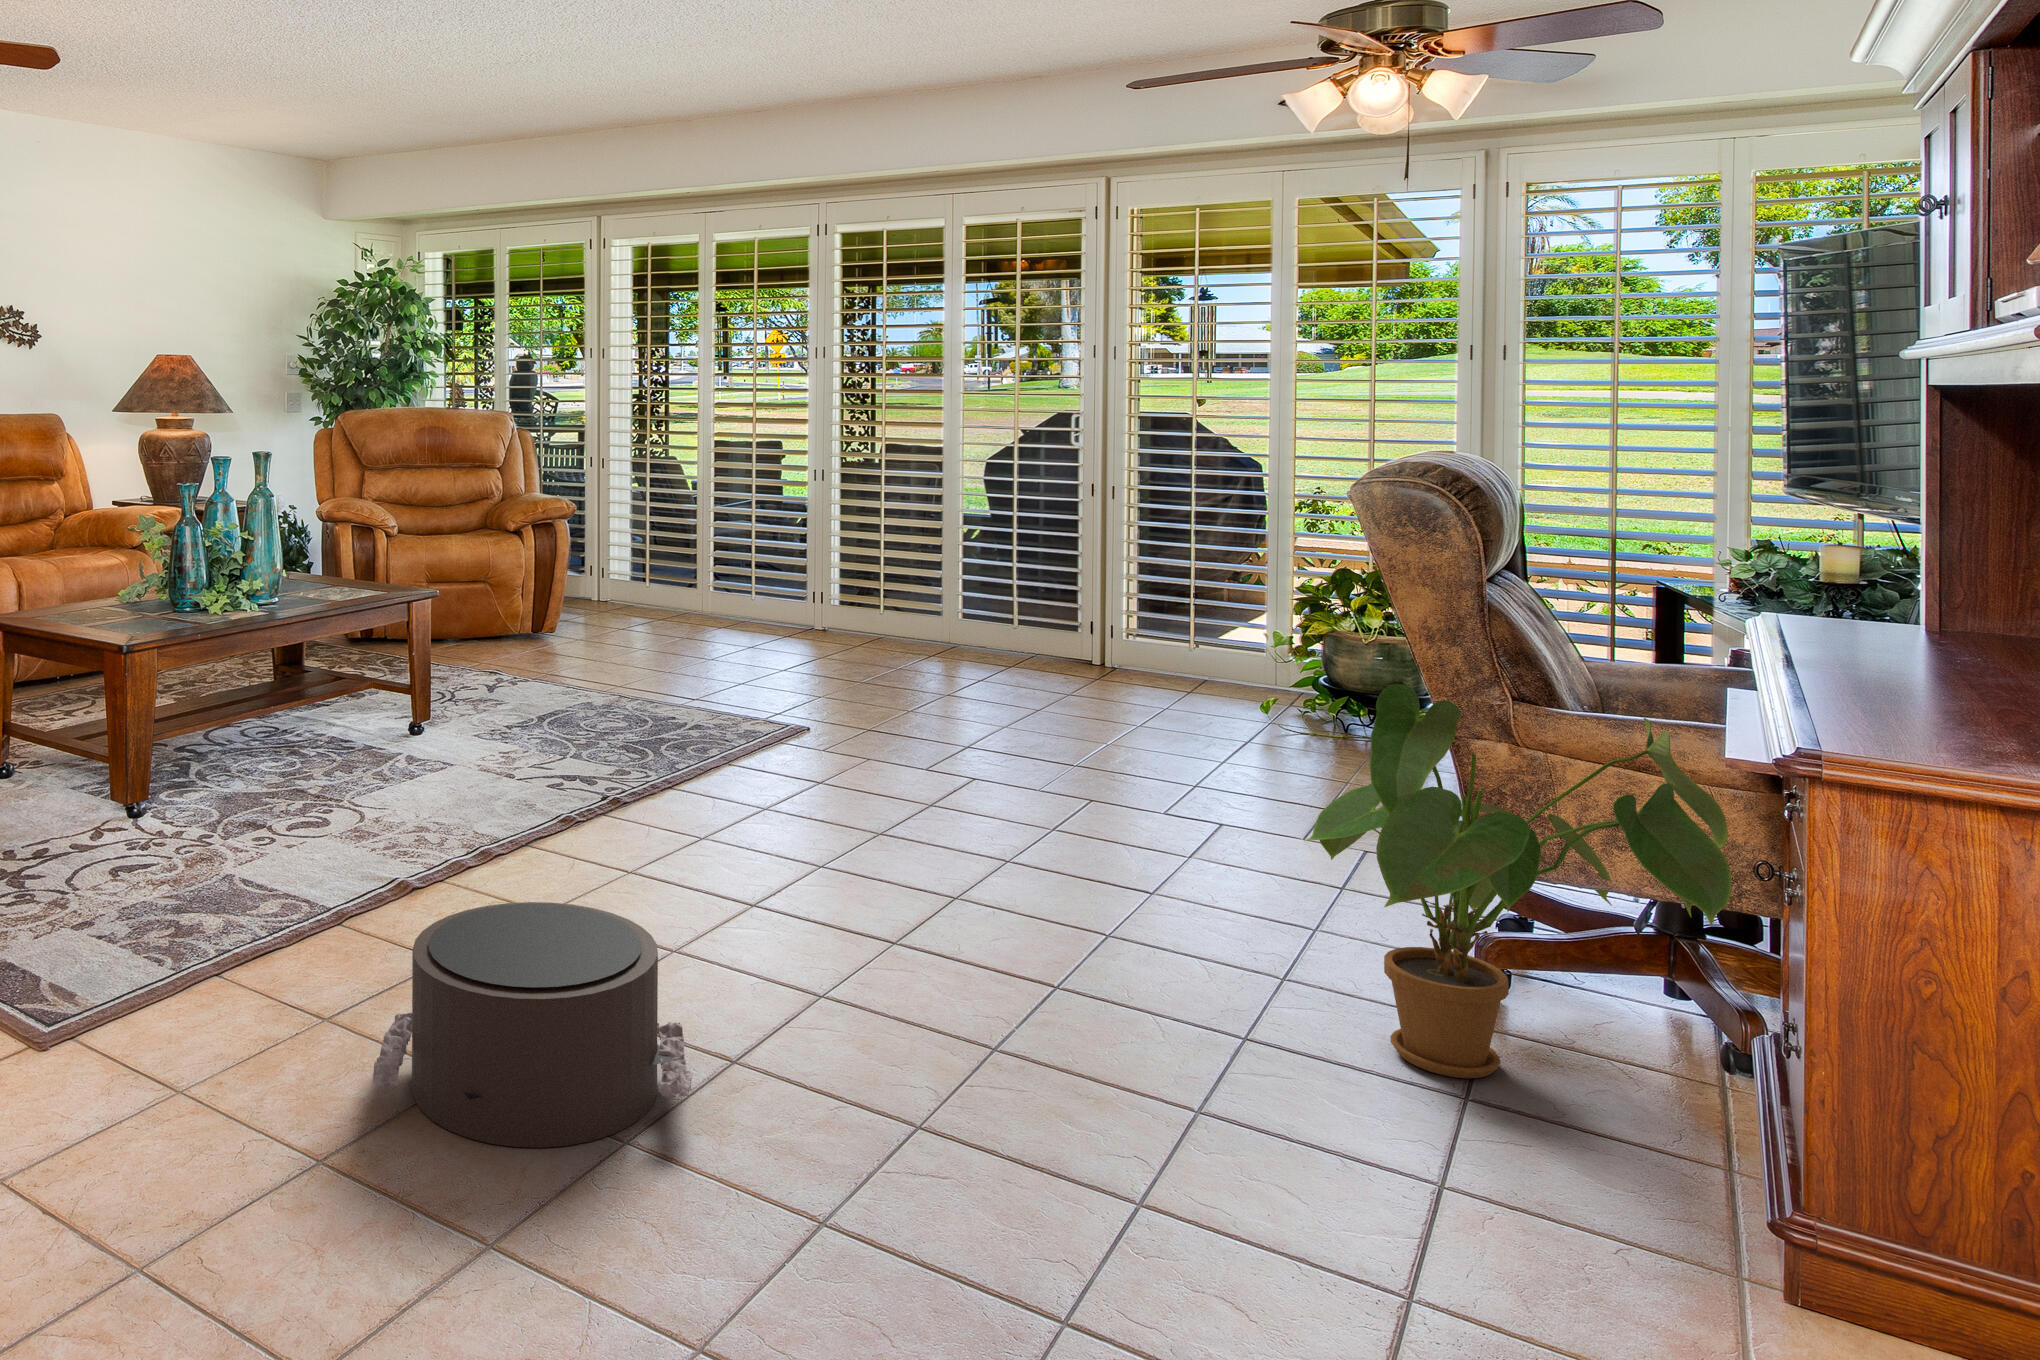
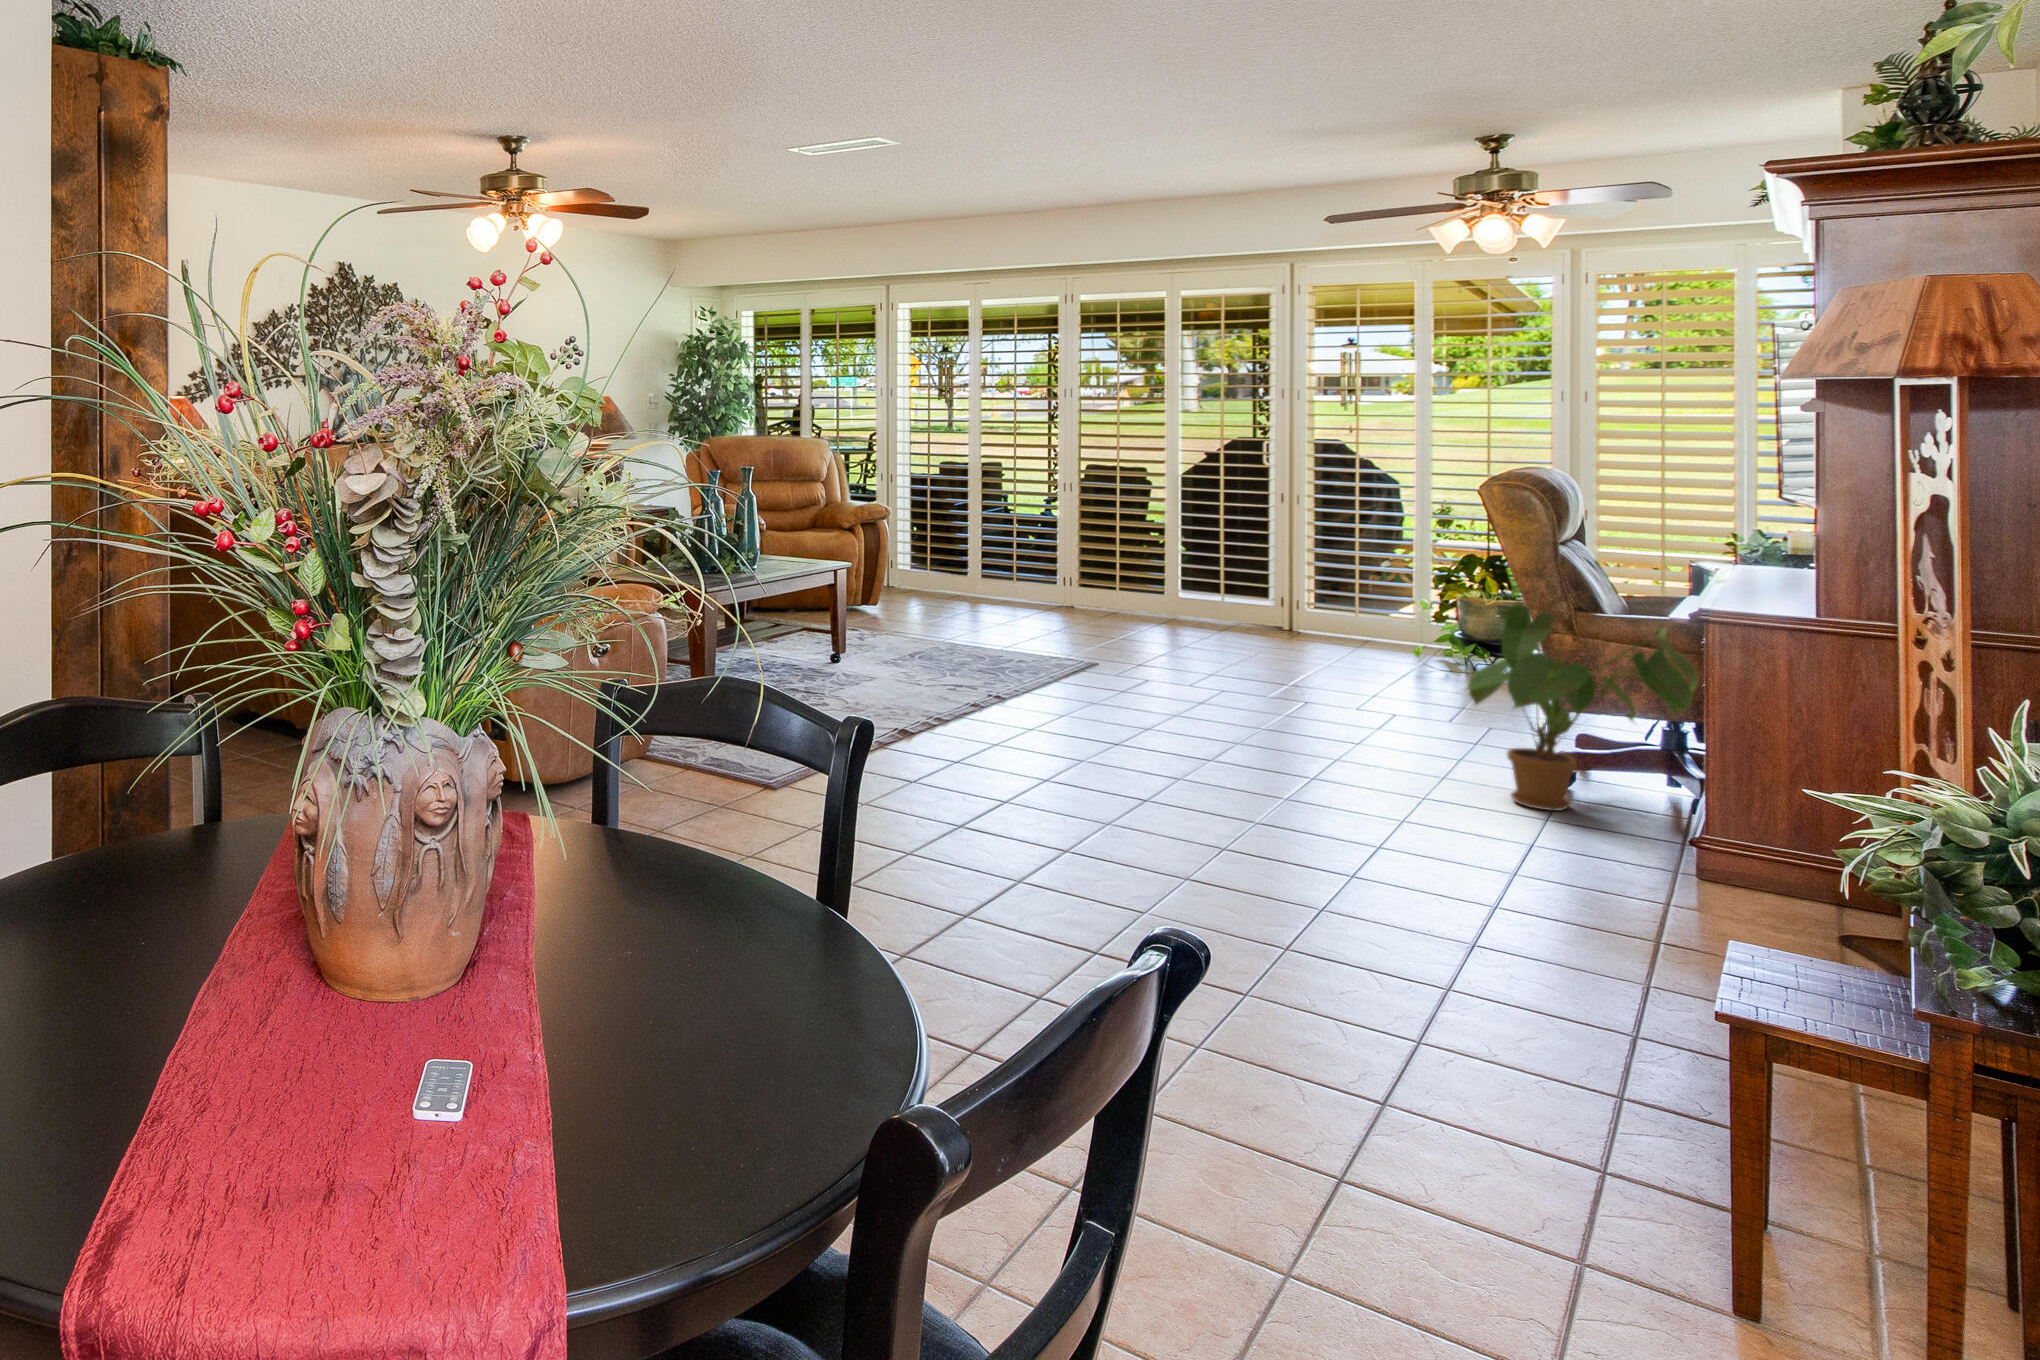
pouf: present [372,902,693,1148] -> none [969,713,1147,818]

